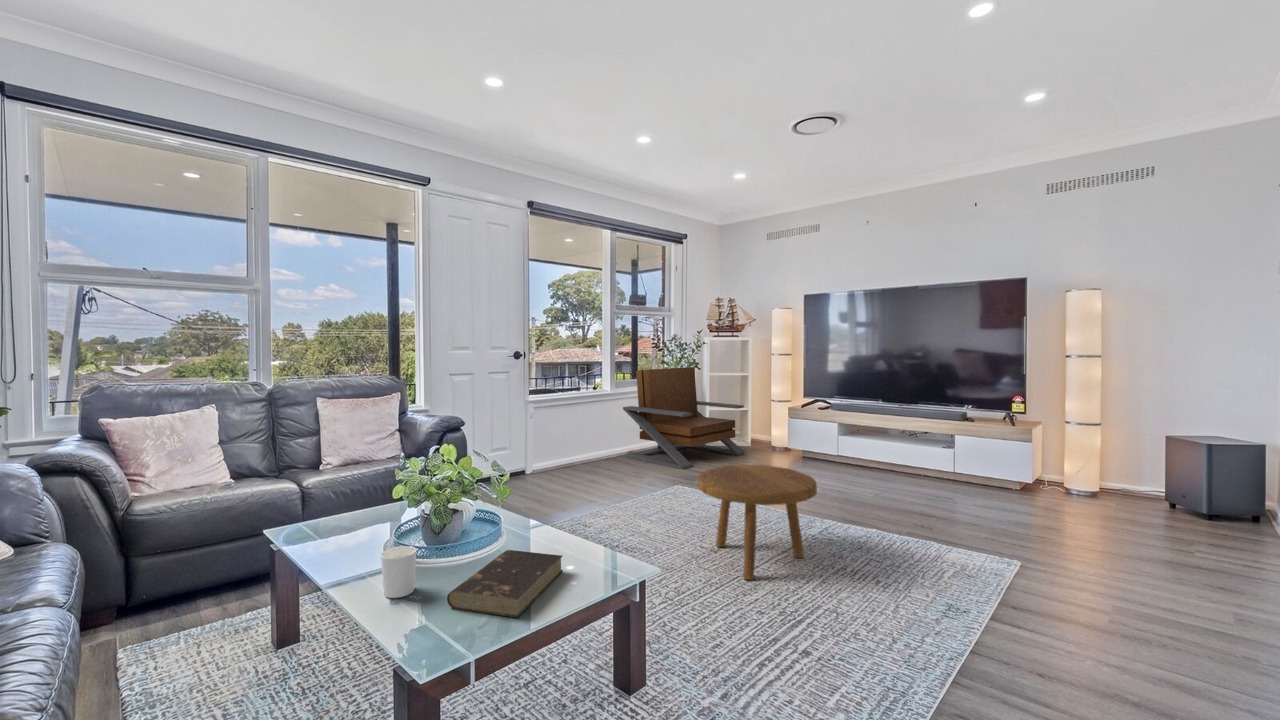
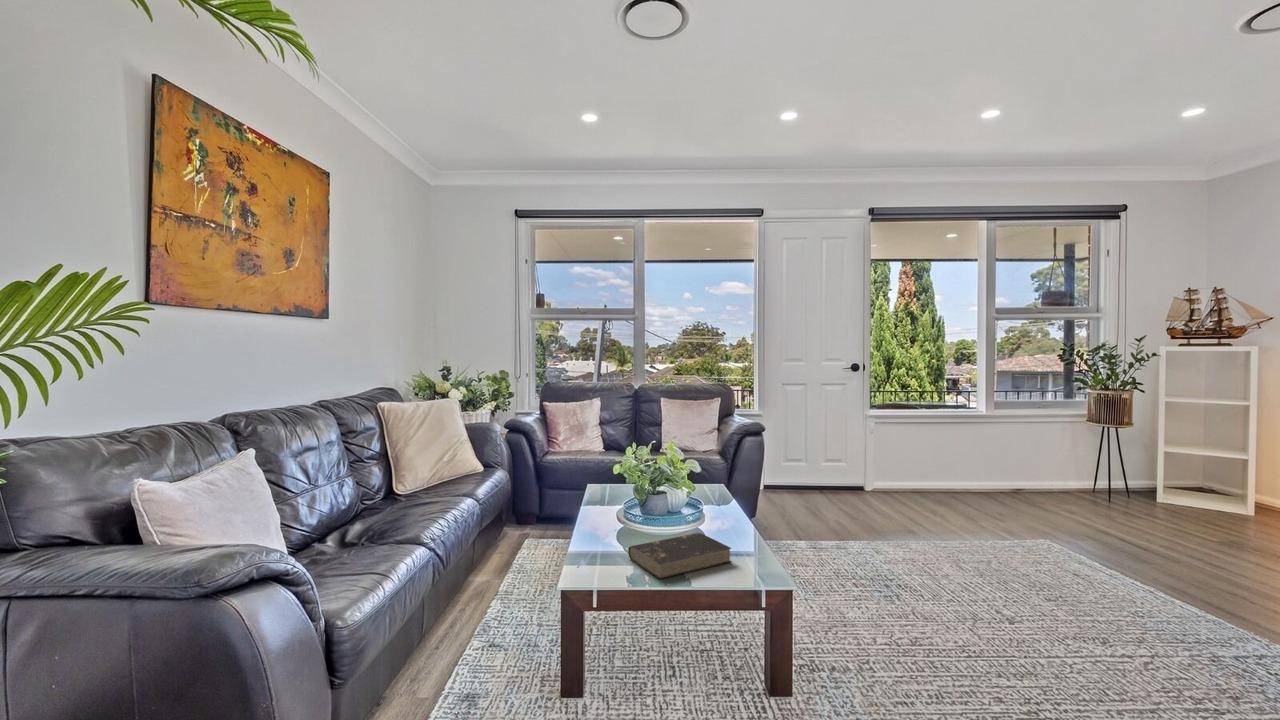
lounge chair: present [623,367,744,469] -> none [1001,388,1221,523]
footstool: present [698,465,817,580] -> none [977,516,1177,673]
candle holder: present [380,546,417,598] -> none [603,507,627,543]

